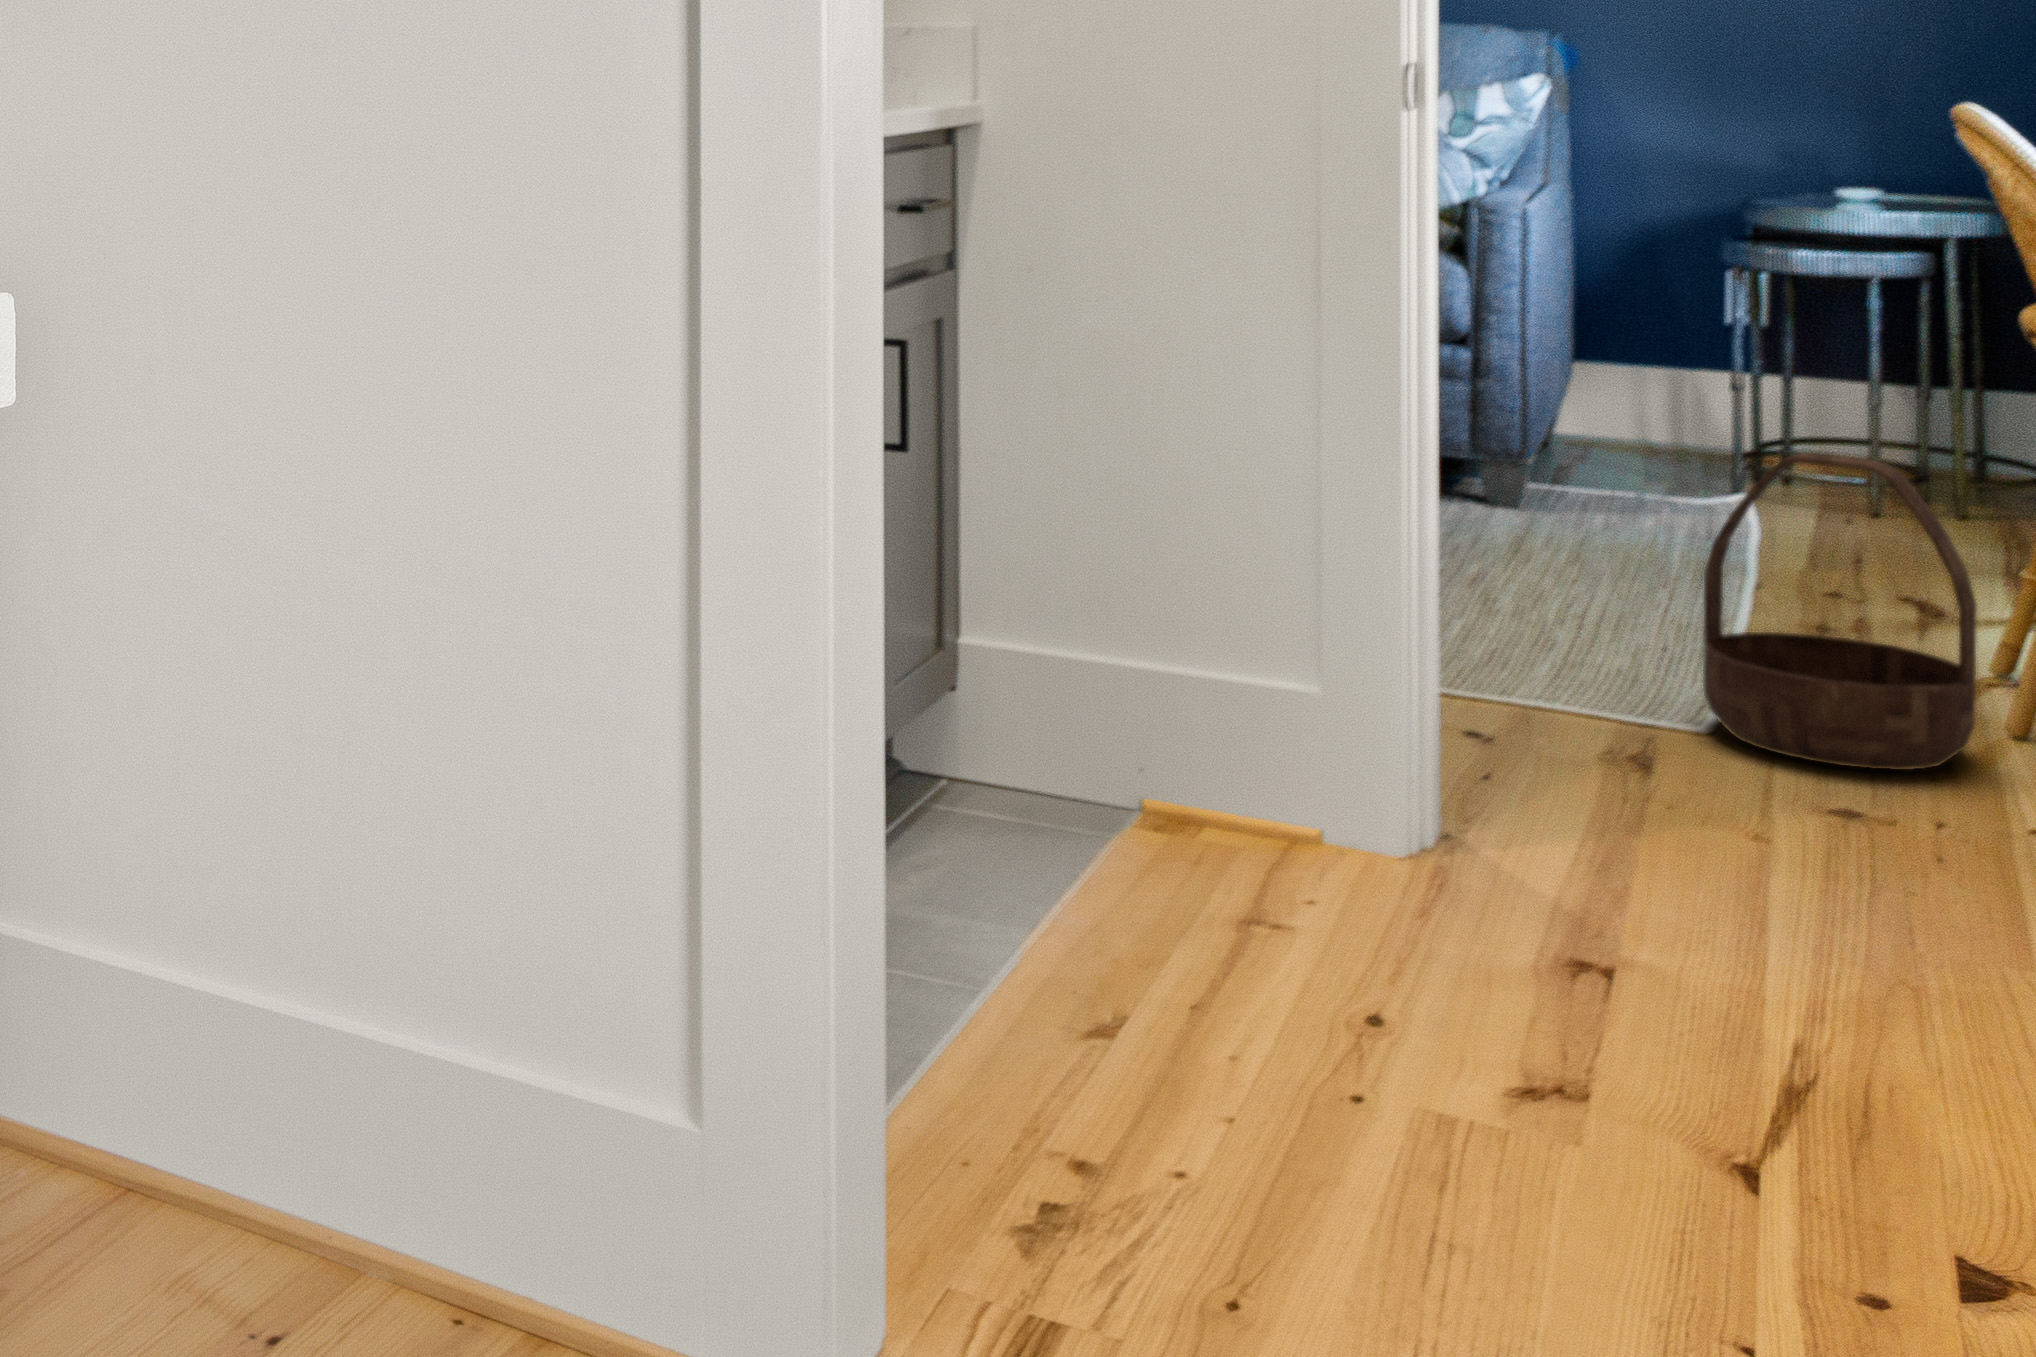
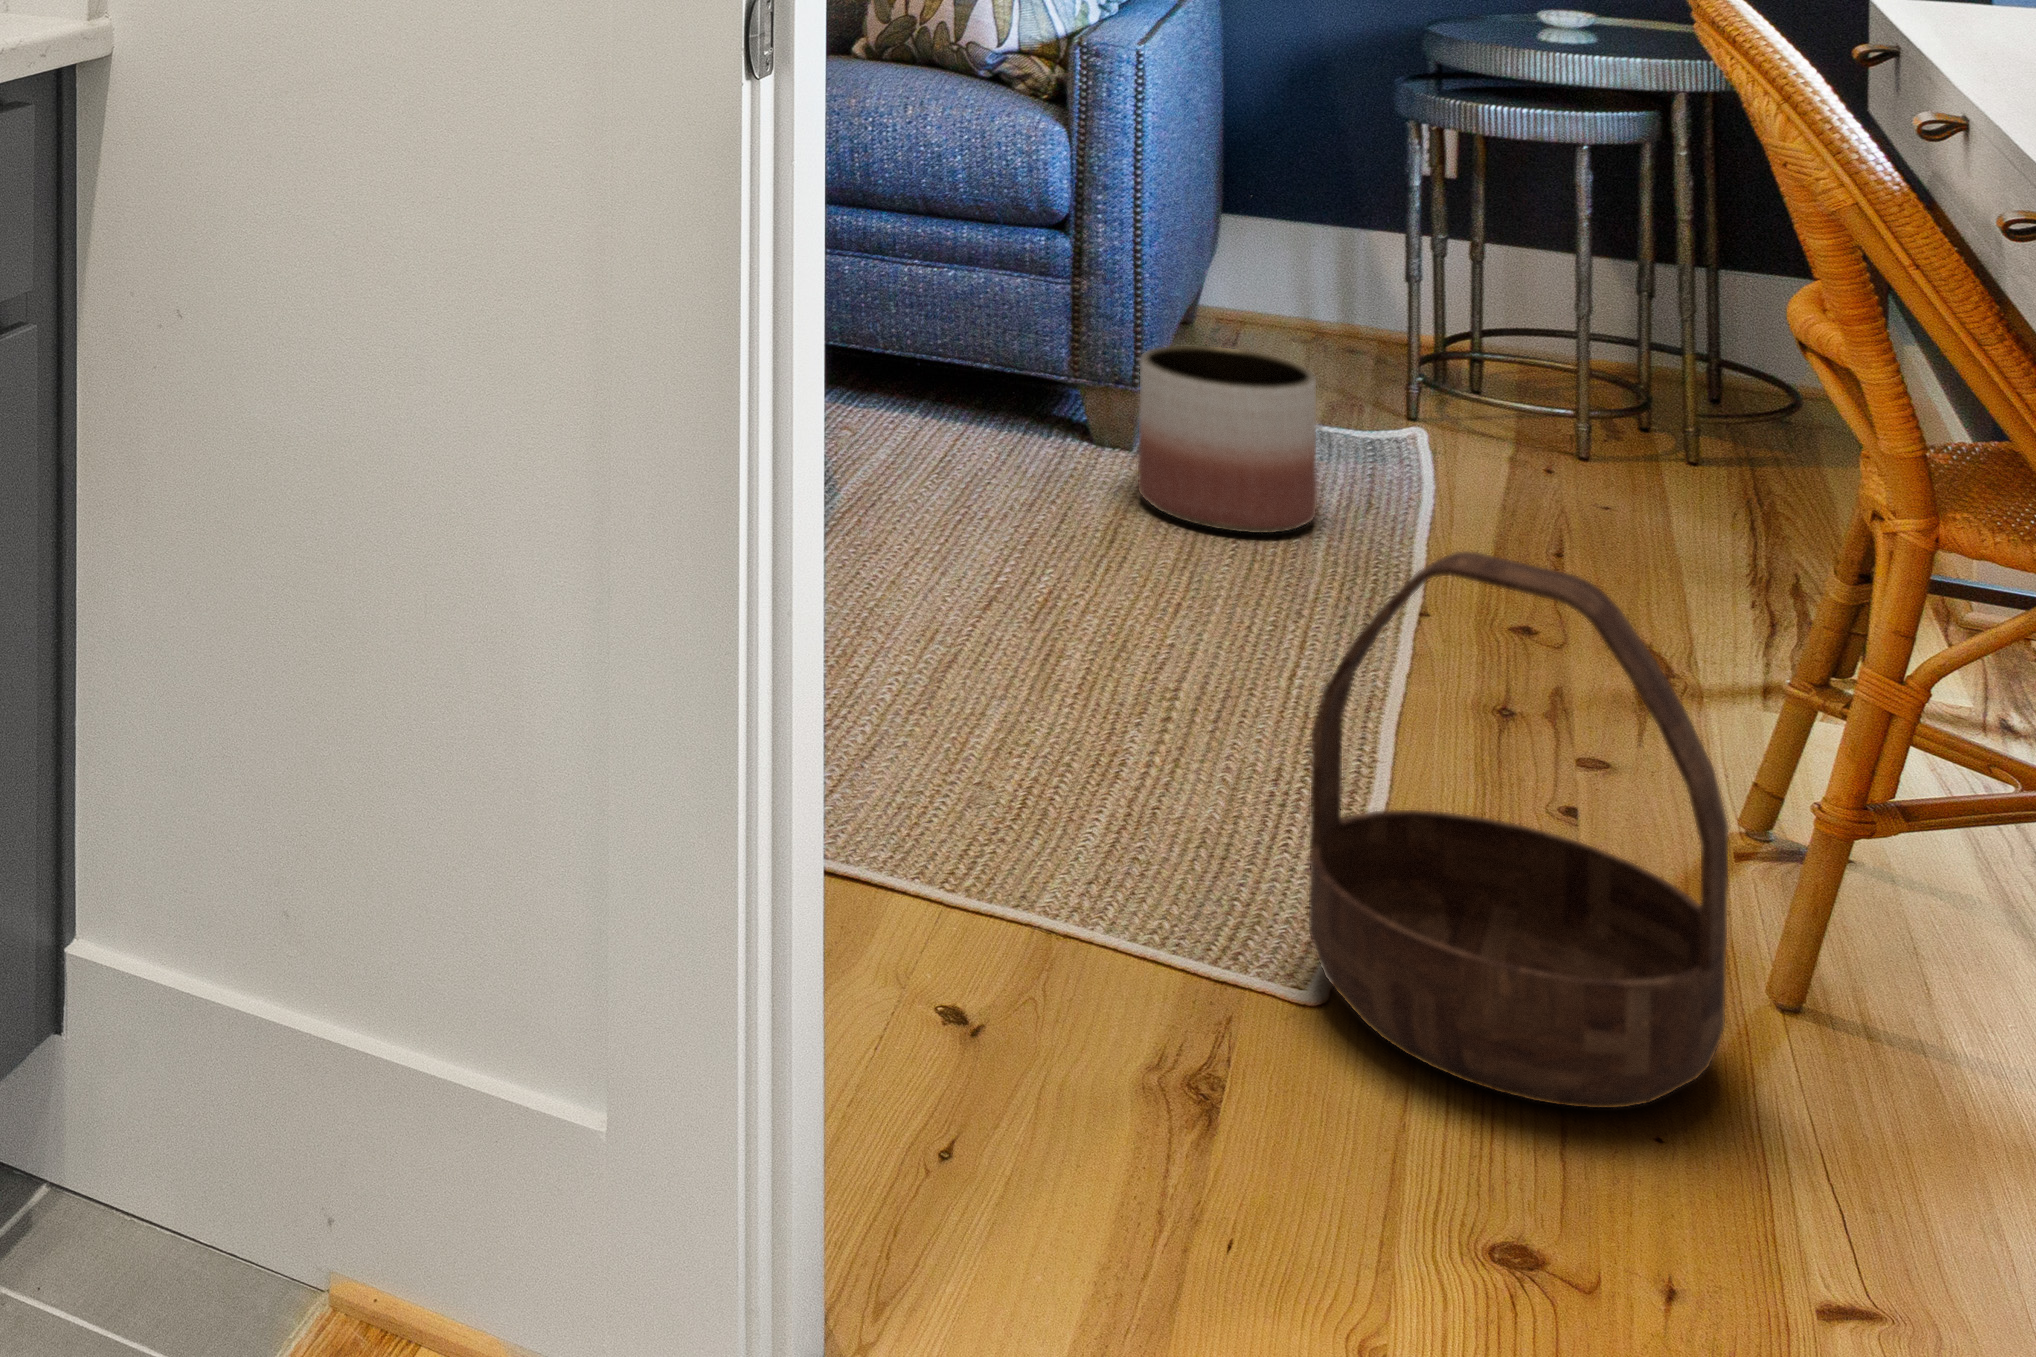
planter: none [1534,422,1673,548] -> present [1138,346,1317,533]

